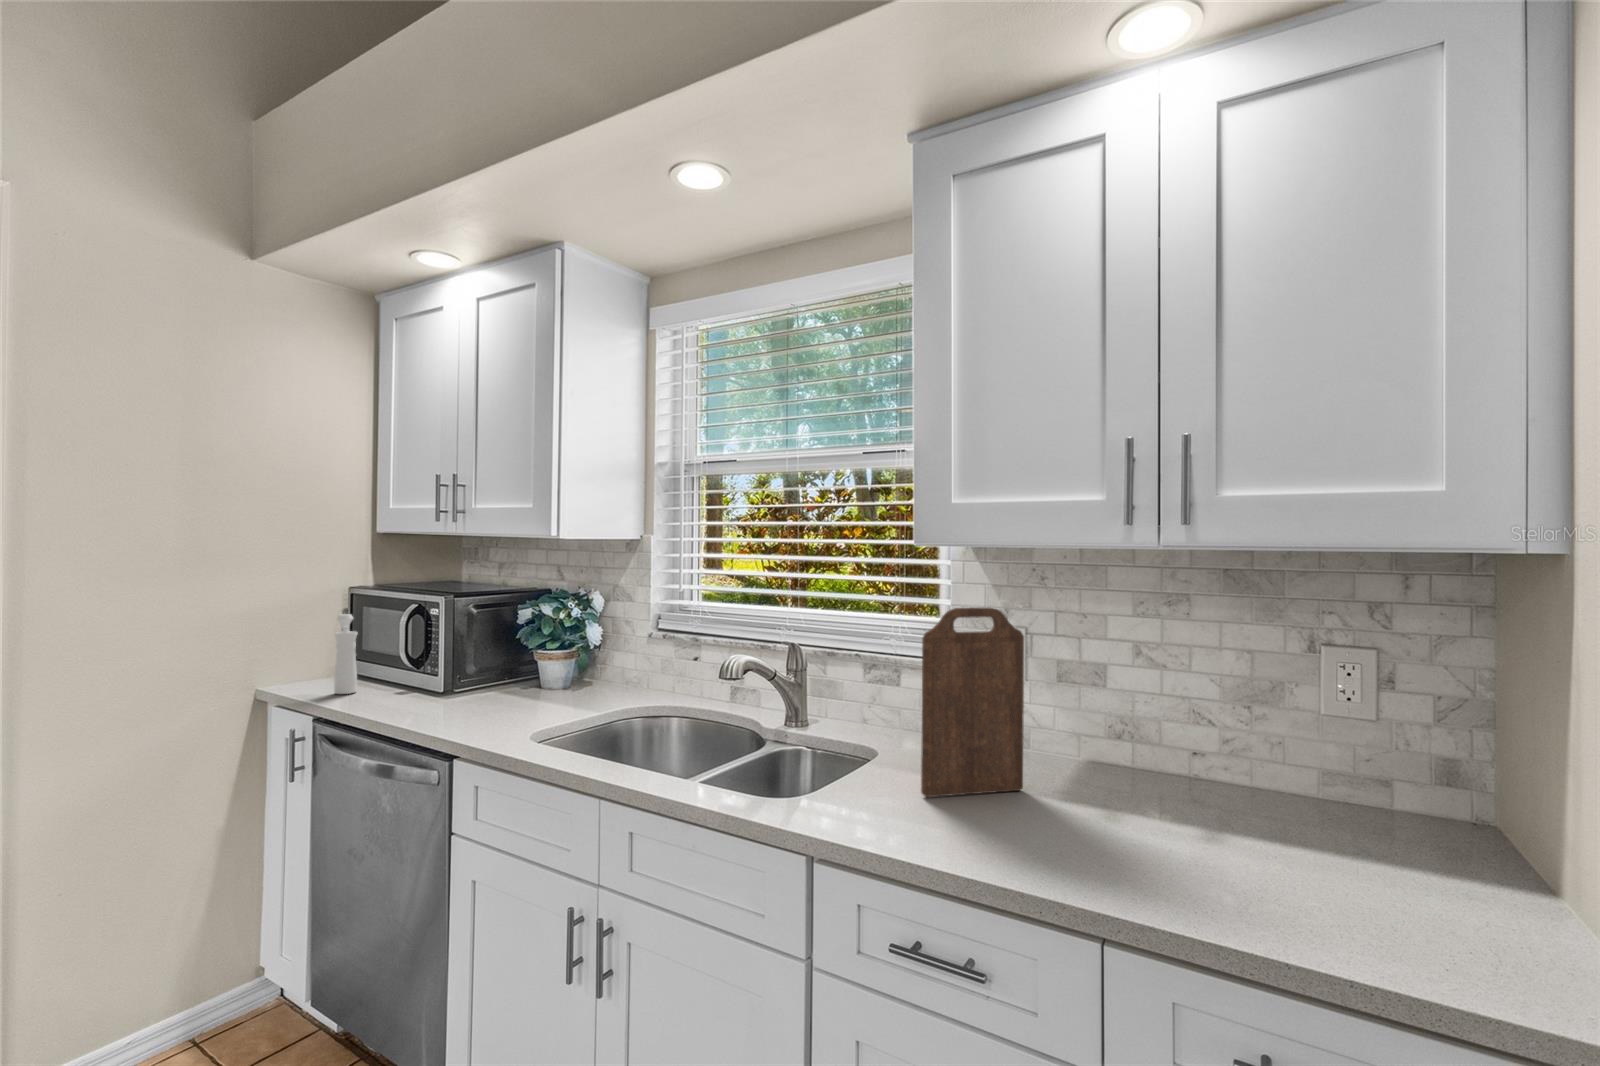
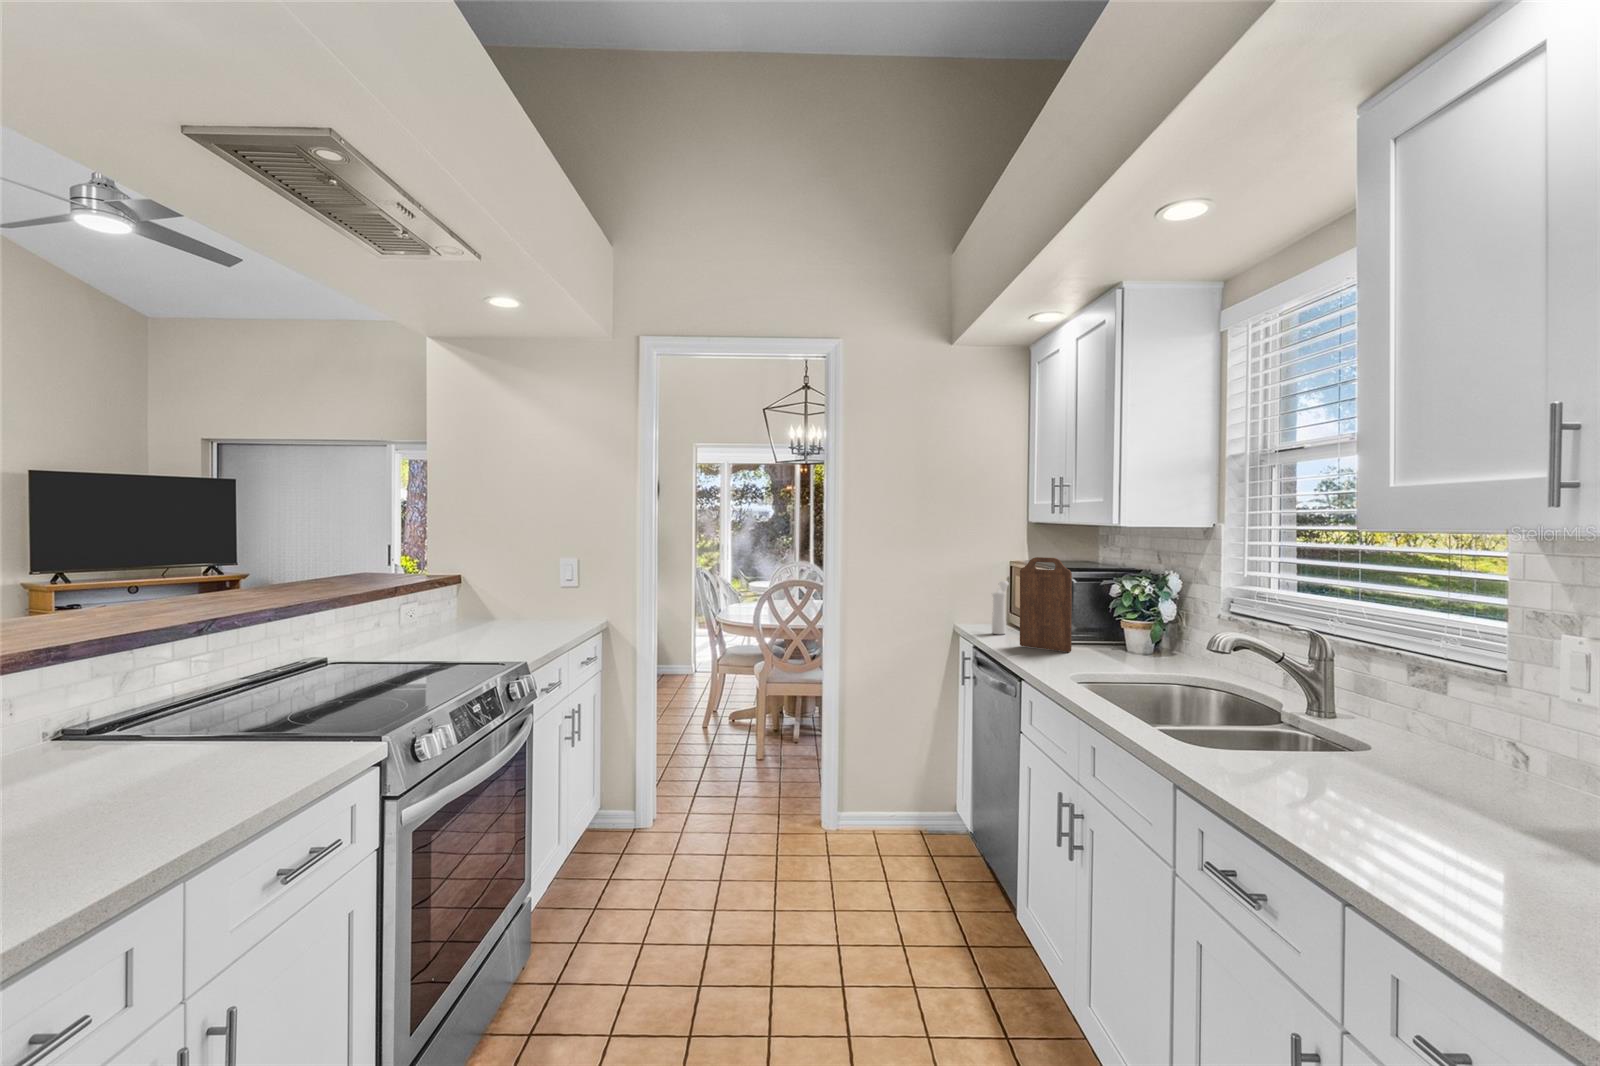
cutting board: present [921,607,1024,797] -> present [1020,557,1072,652]

